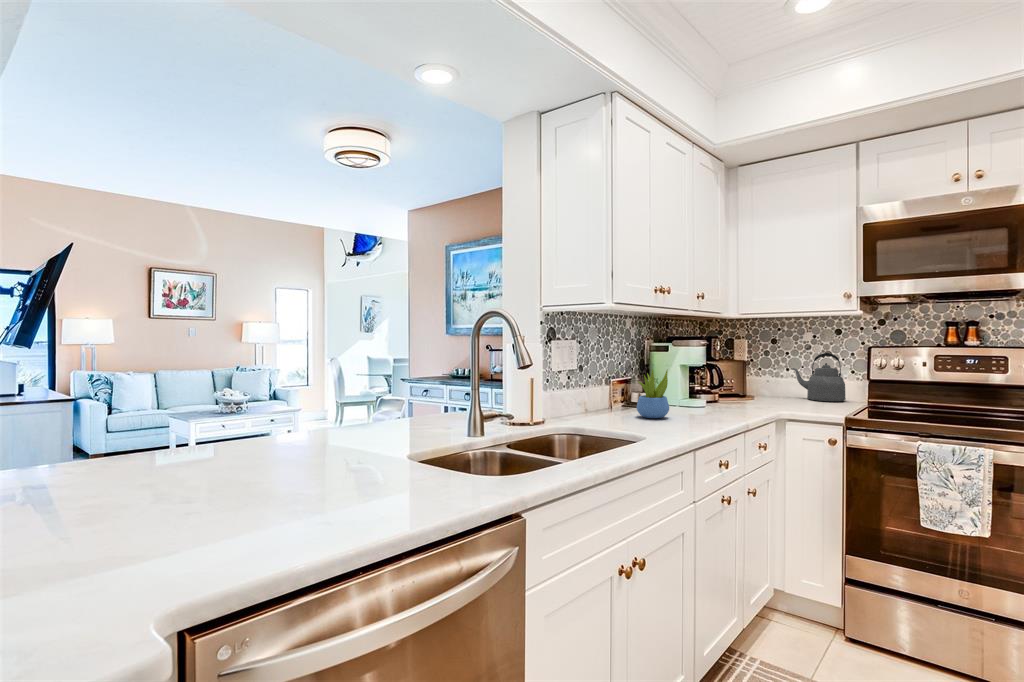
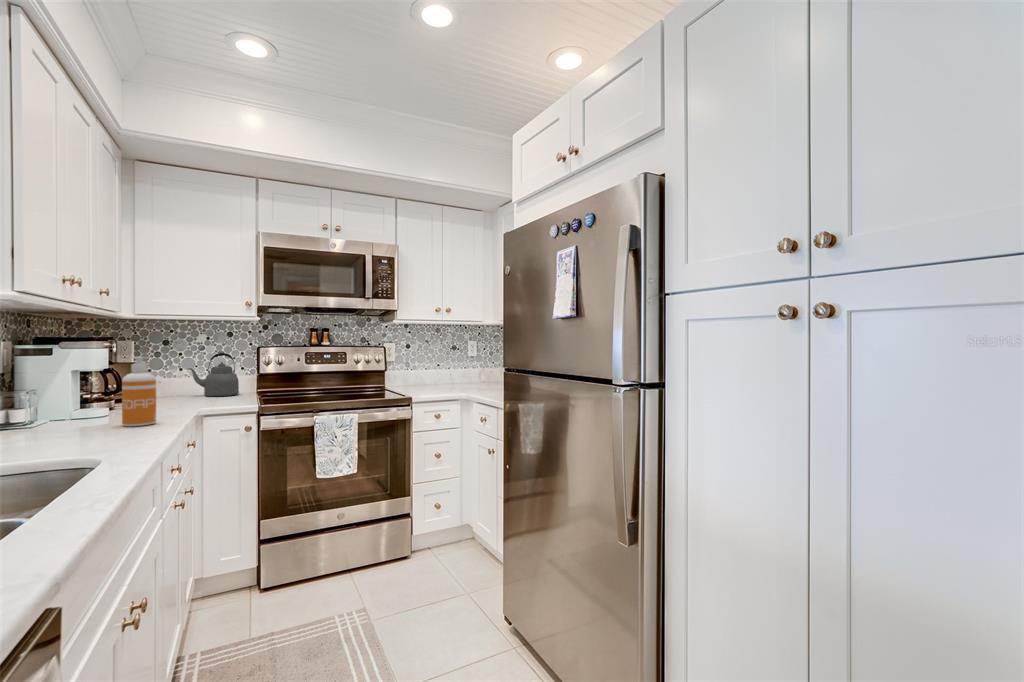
soap dispenser: none [696,356,723,420] -> present [122,357,156,426]
succulent plant: present [637,370,669,418] -> none [36,373,90,435]

